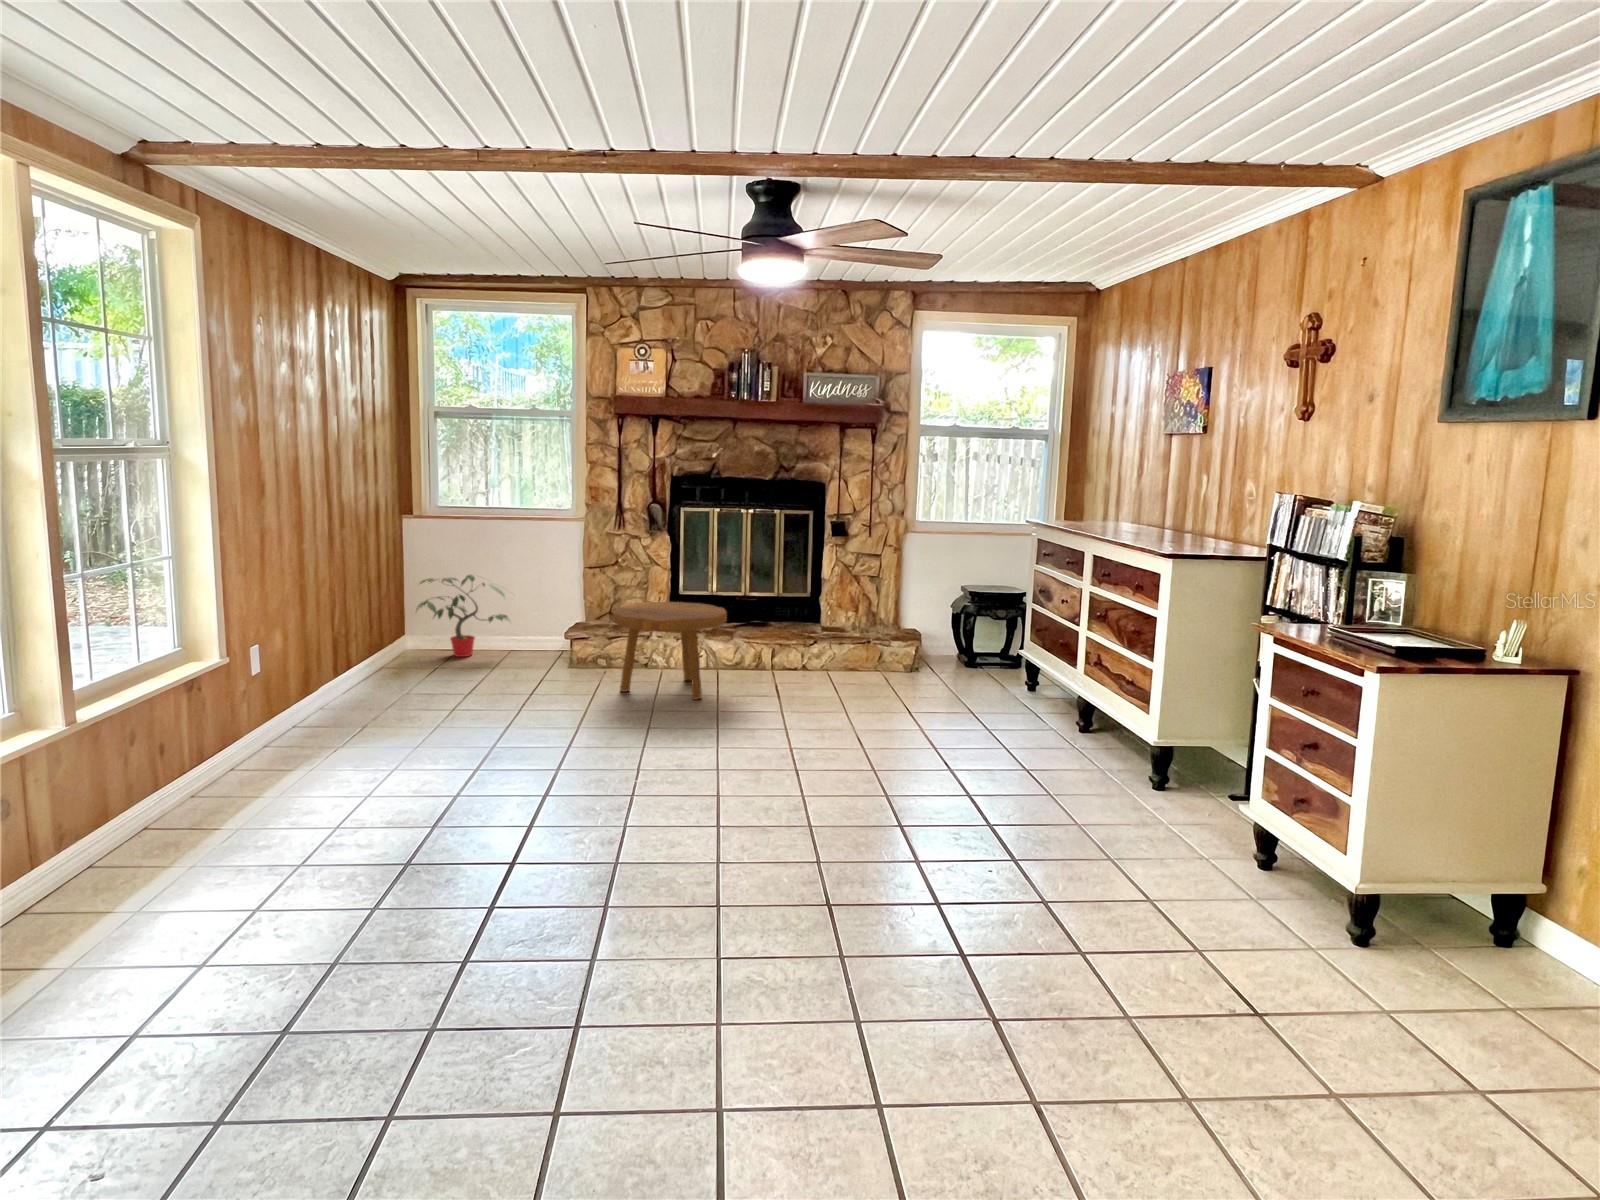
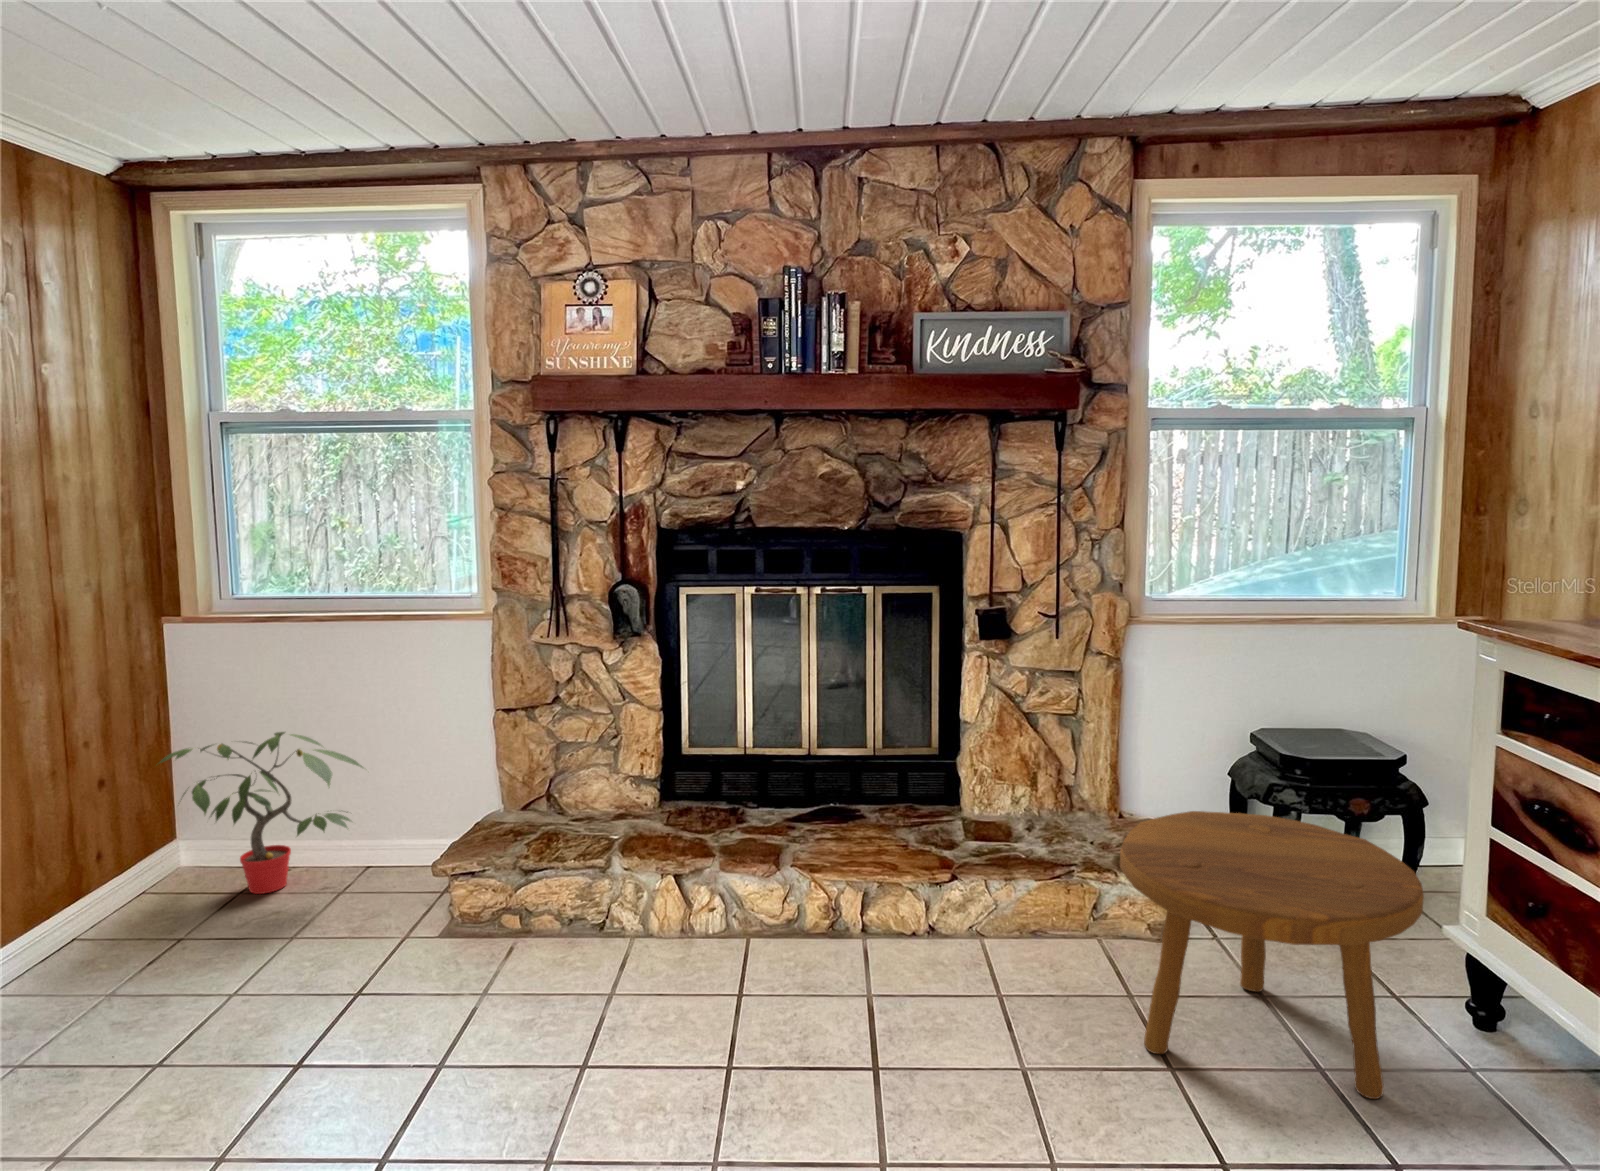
footstool: present [613,602,727,700] -> present [1120,811,1424,1099]

